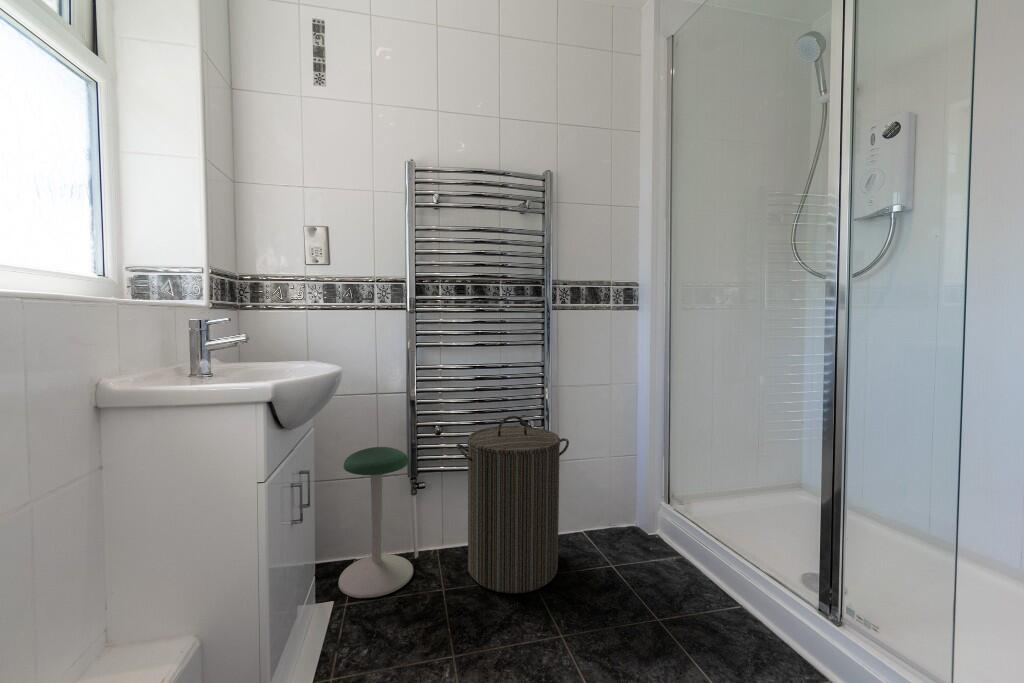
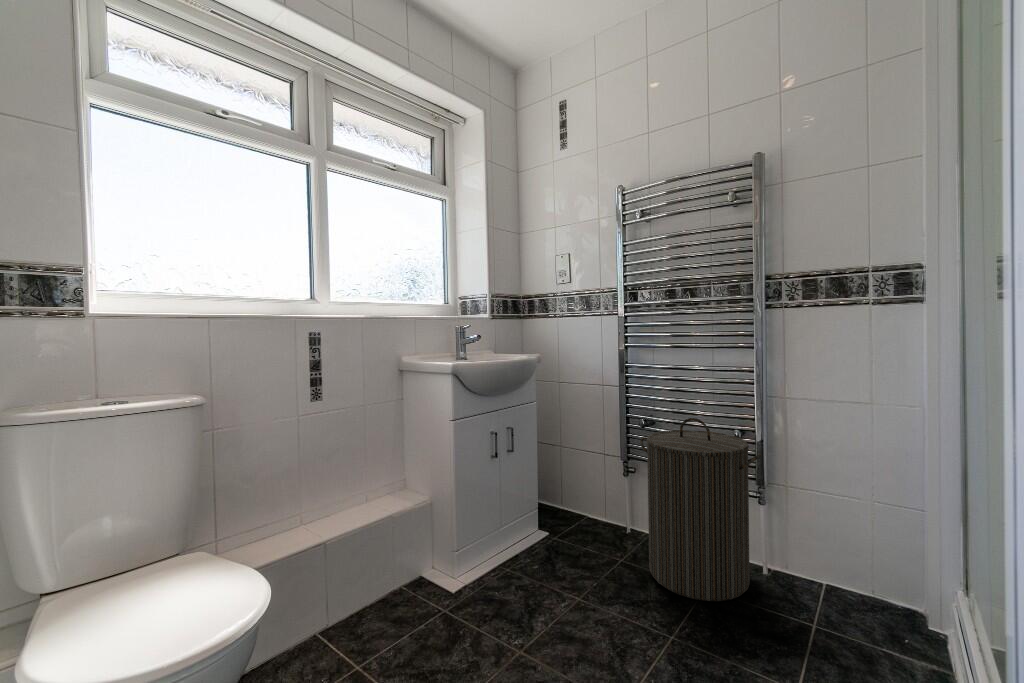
stool: present [338,447,413,598] -> none [557,429,618,547]

